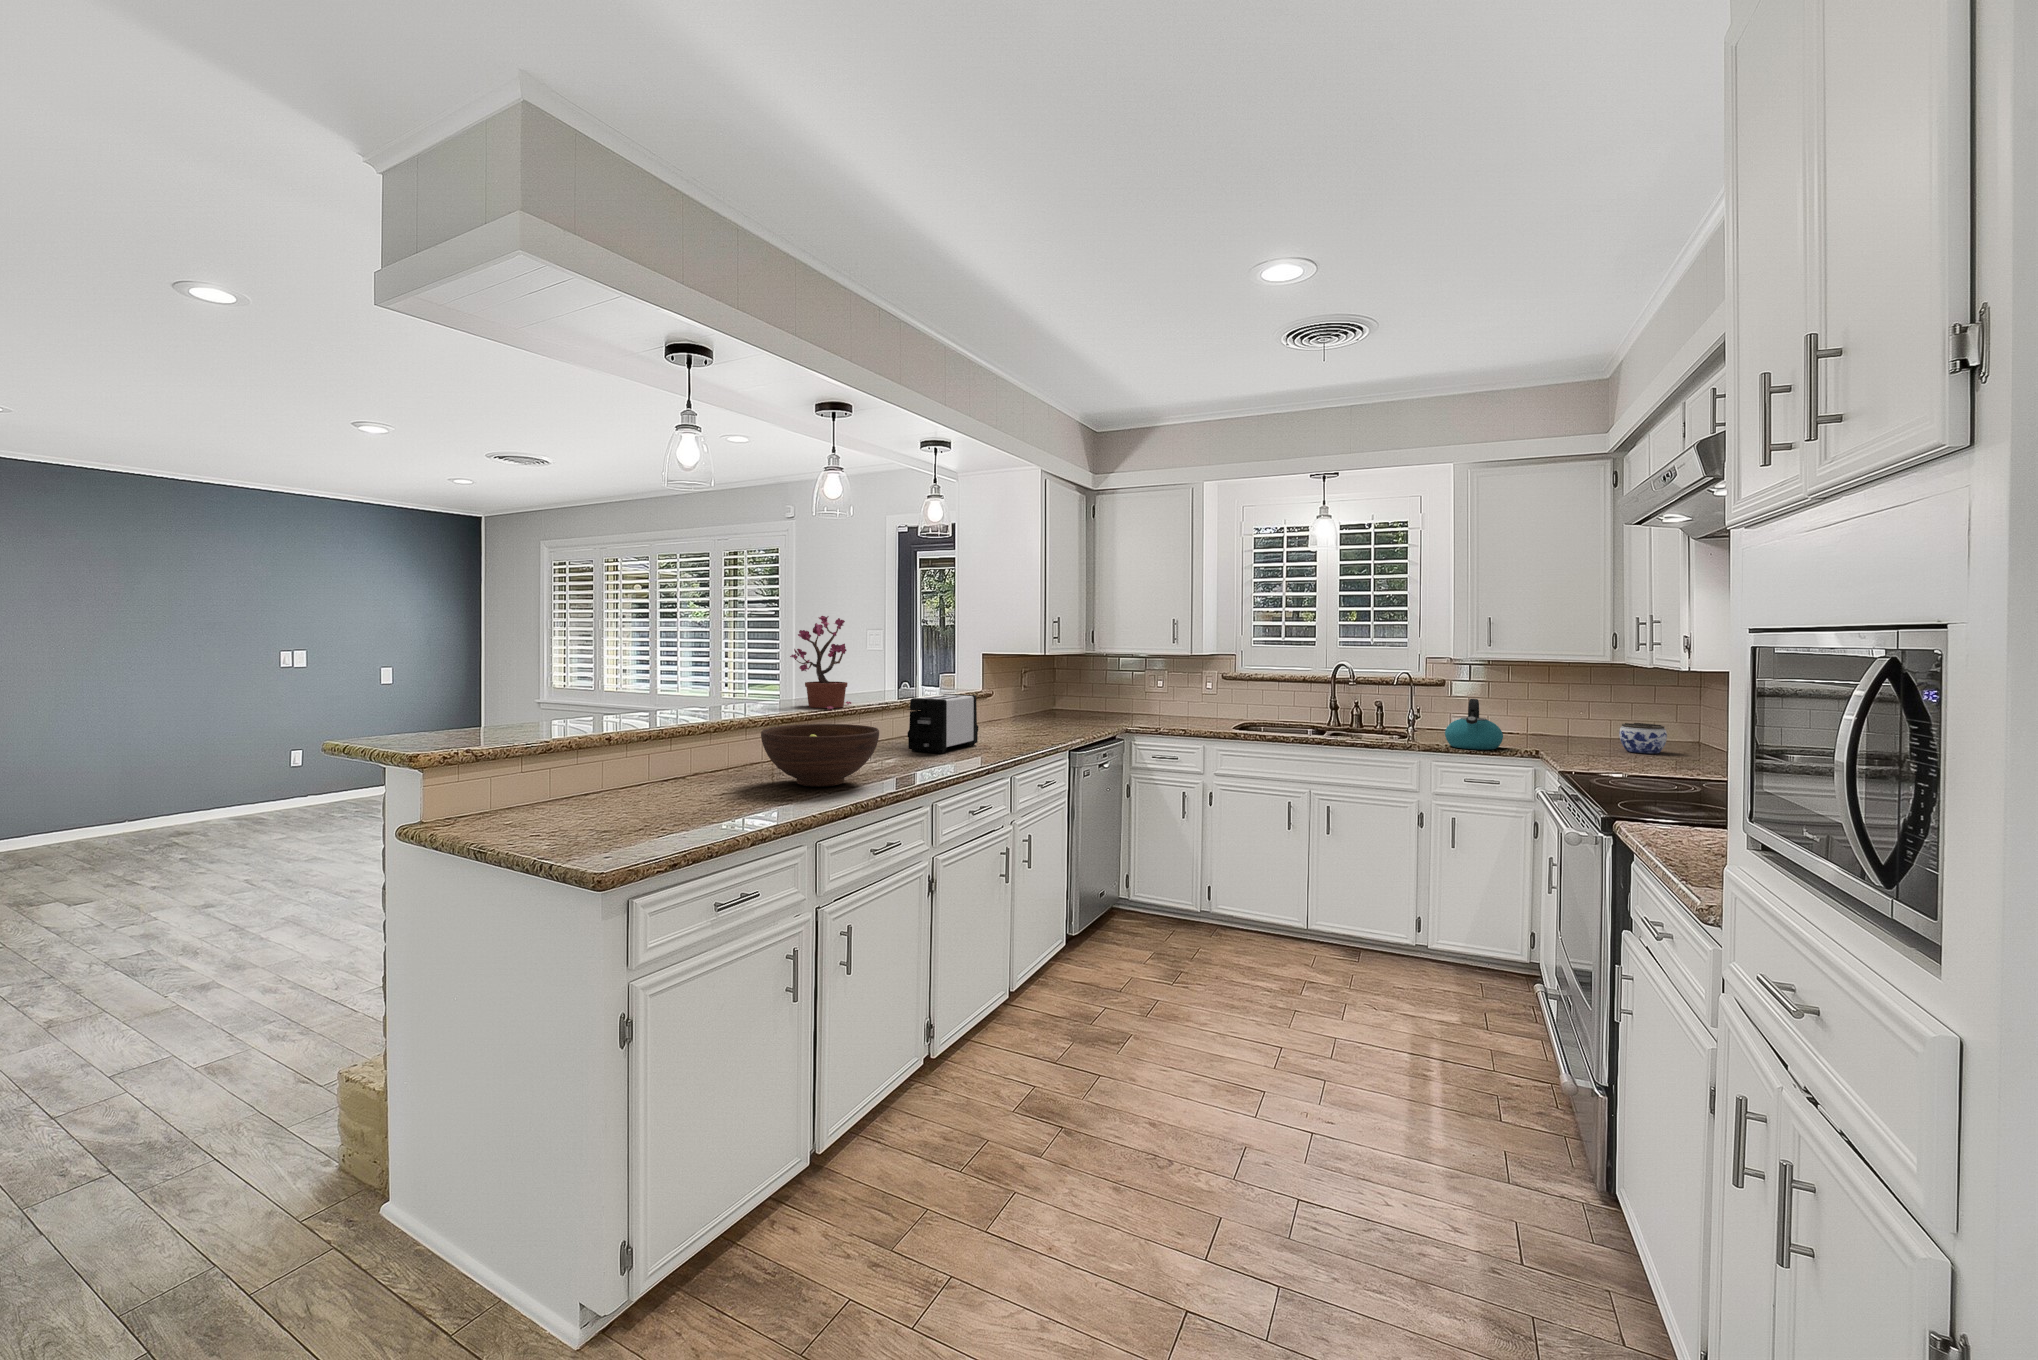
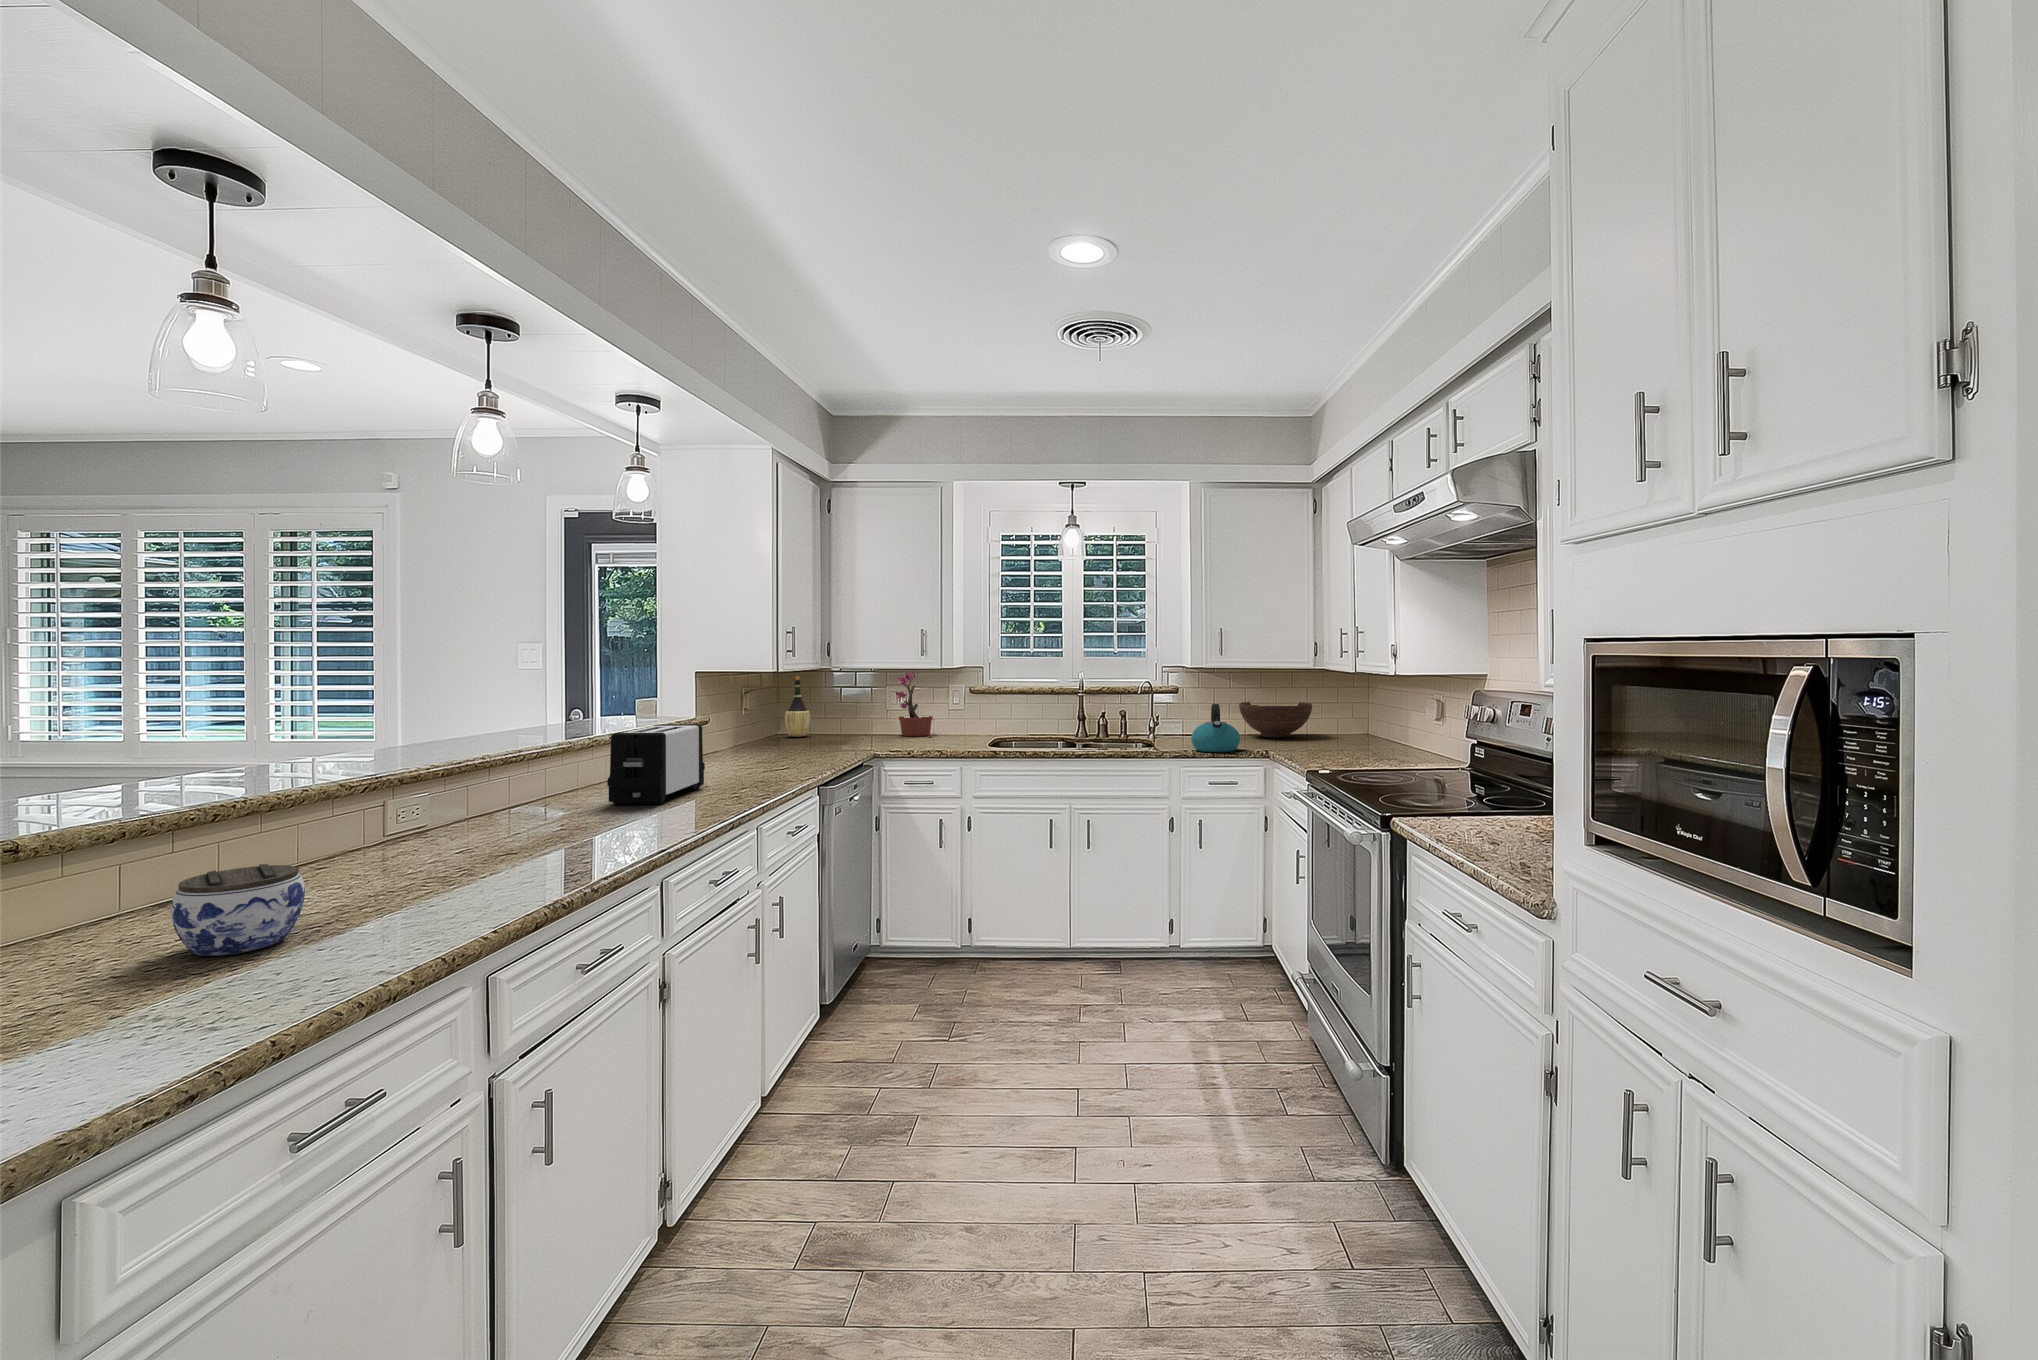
potted plant: present [790,616,851,709] -> present [896,672,933,737]
wine bottle: none [1060,661,1081,713] -> present [785,676,810,737]
jar: present [1619,723,1667,754] -> present [171,864,305,956]
fruit bowl: present [761,724,879,787] -> present [1239,702,1312,738]

